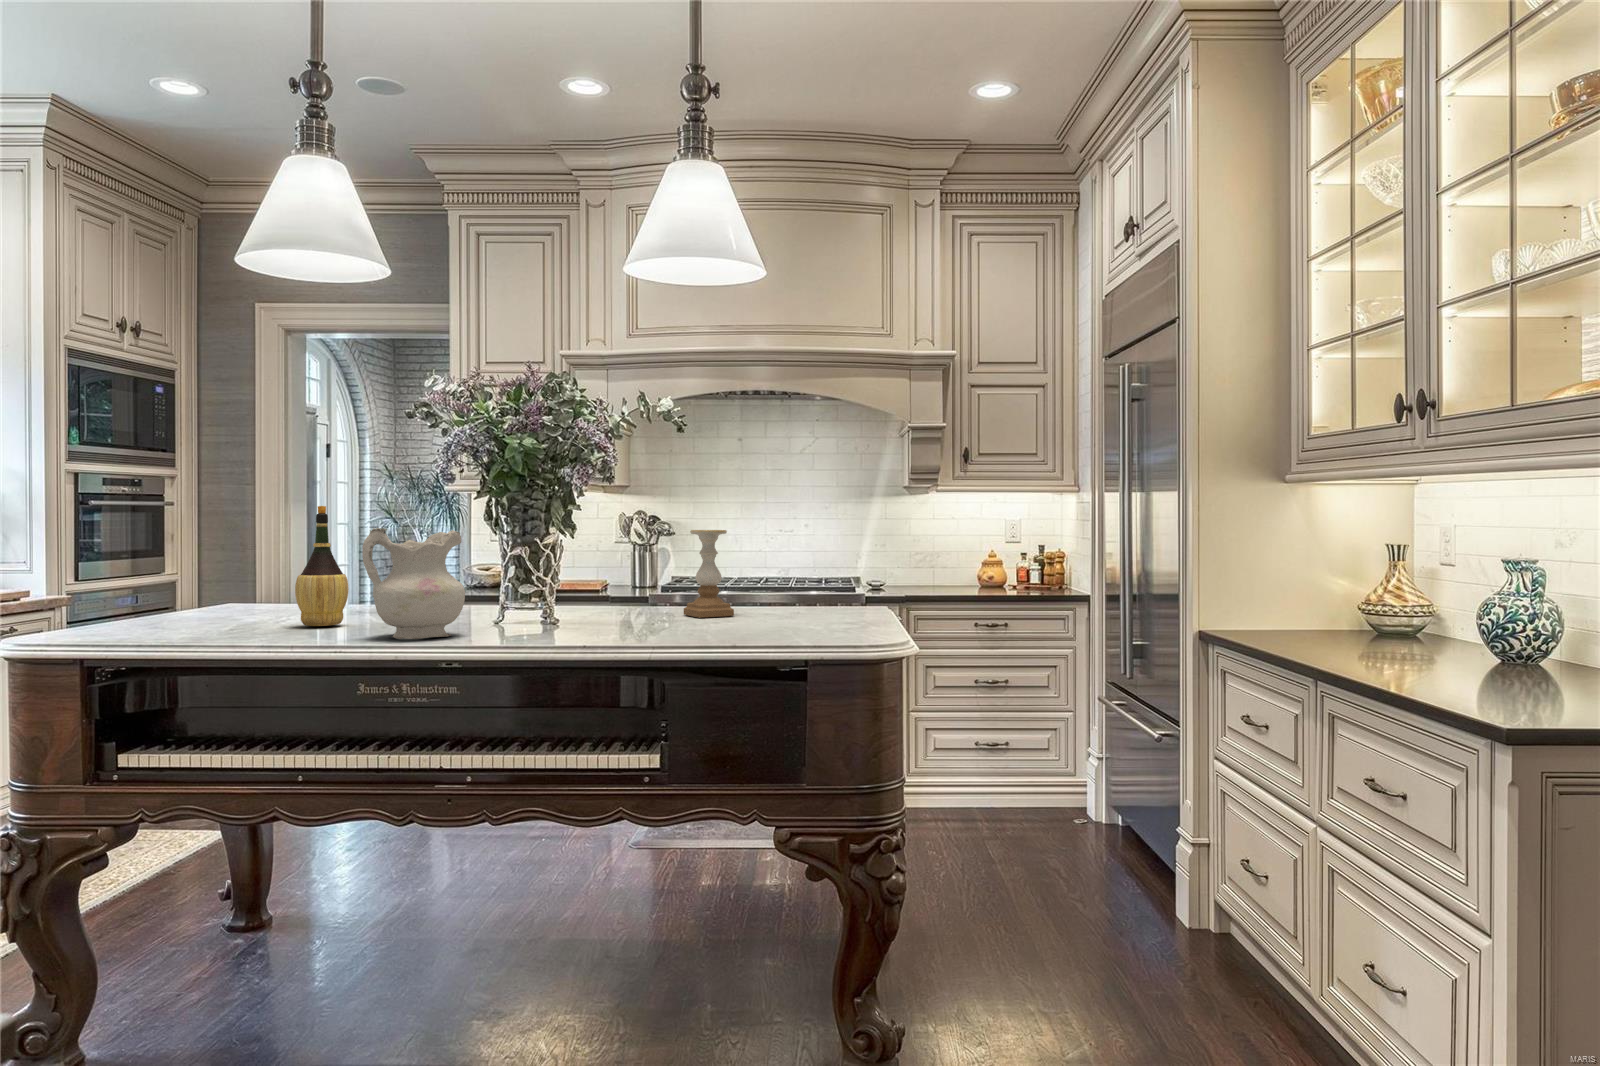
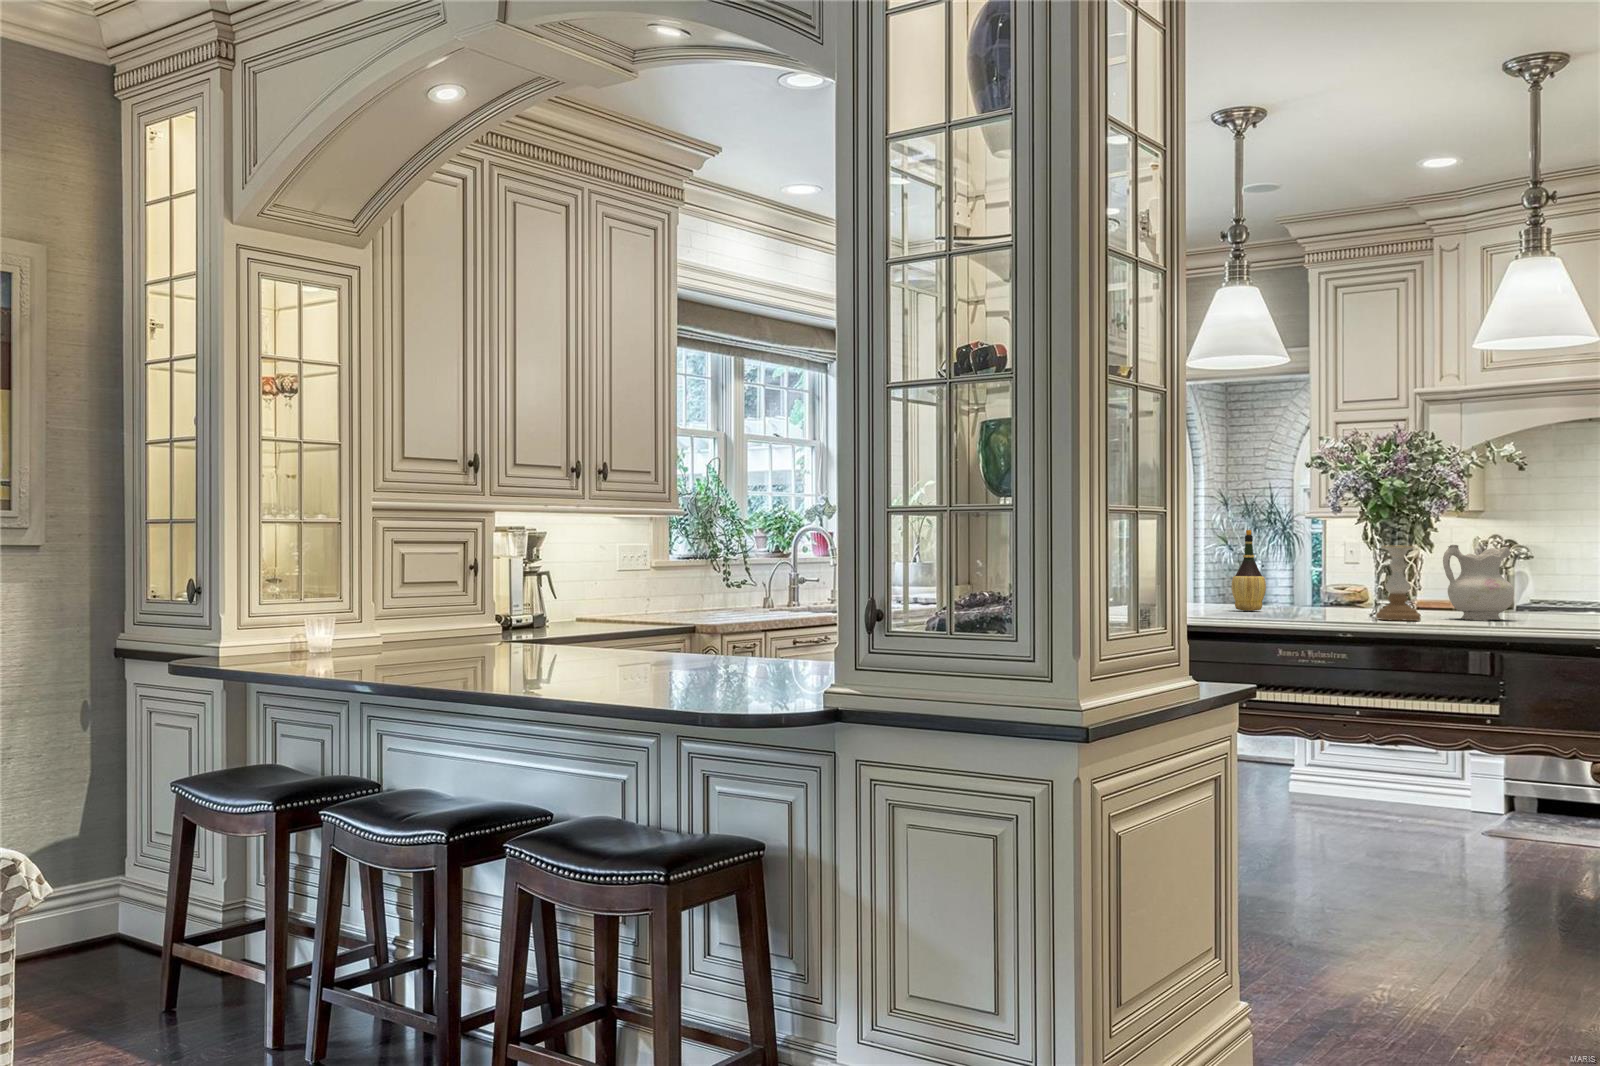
ceramic pitcher: present [362,528,465,639] -> present [1443,545,1514,620]
candle holder: present [684,530,734,618] -> present [1376,546,1421,621]

